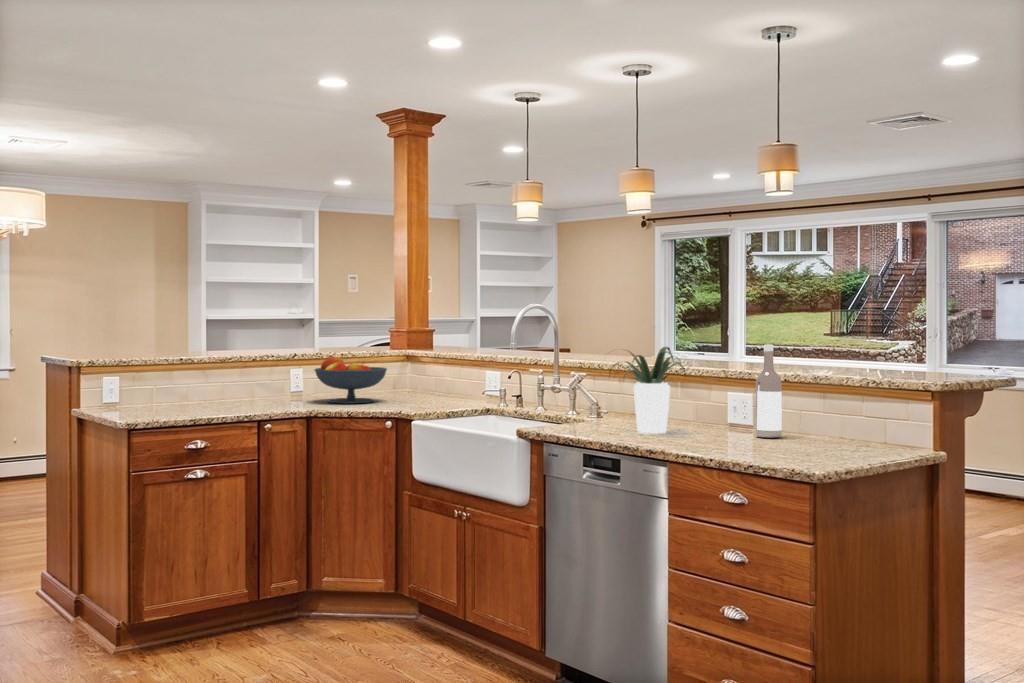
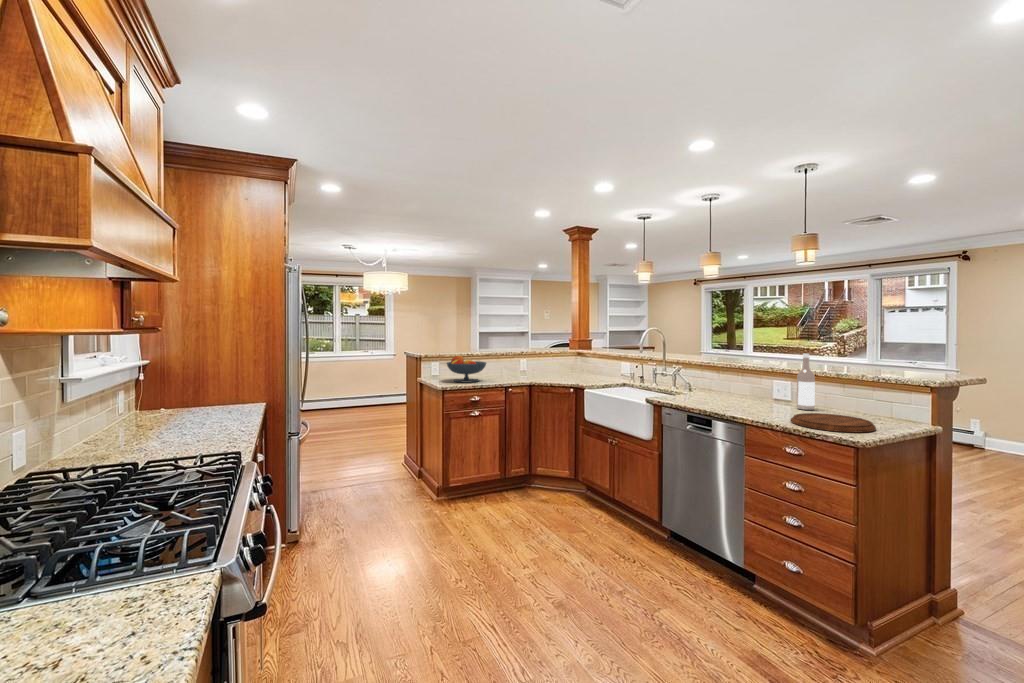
potted plant: present [610,347,685,433] -> none [698,353,761,404]
fruit bowl: present [315,357,387,403] -> present [447,356,486,382]
cutting board: none [733,440,850,463] -> present [791,413,876,432]

